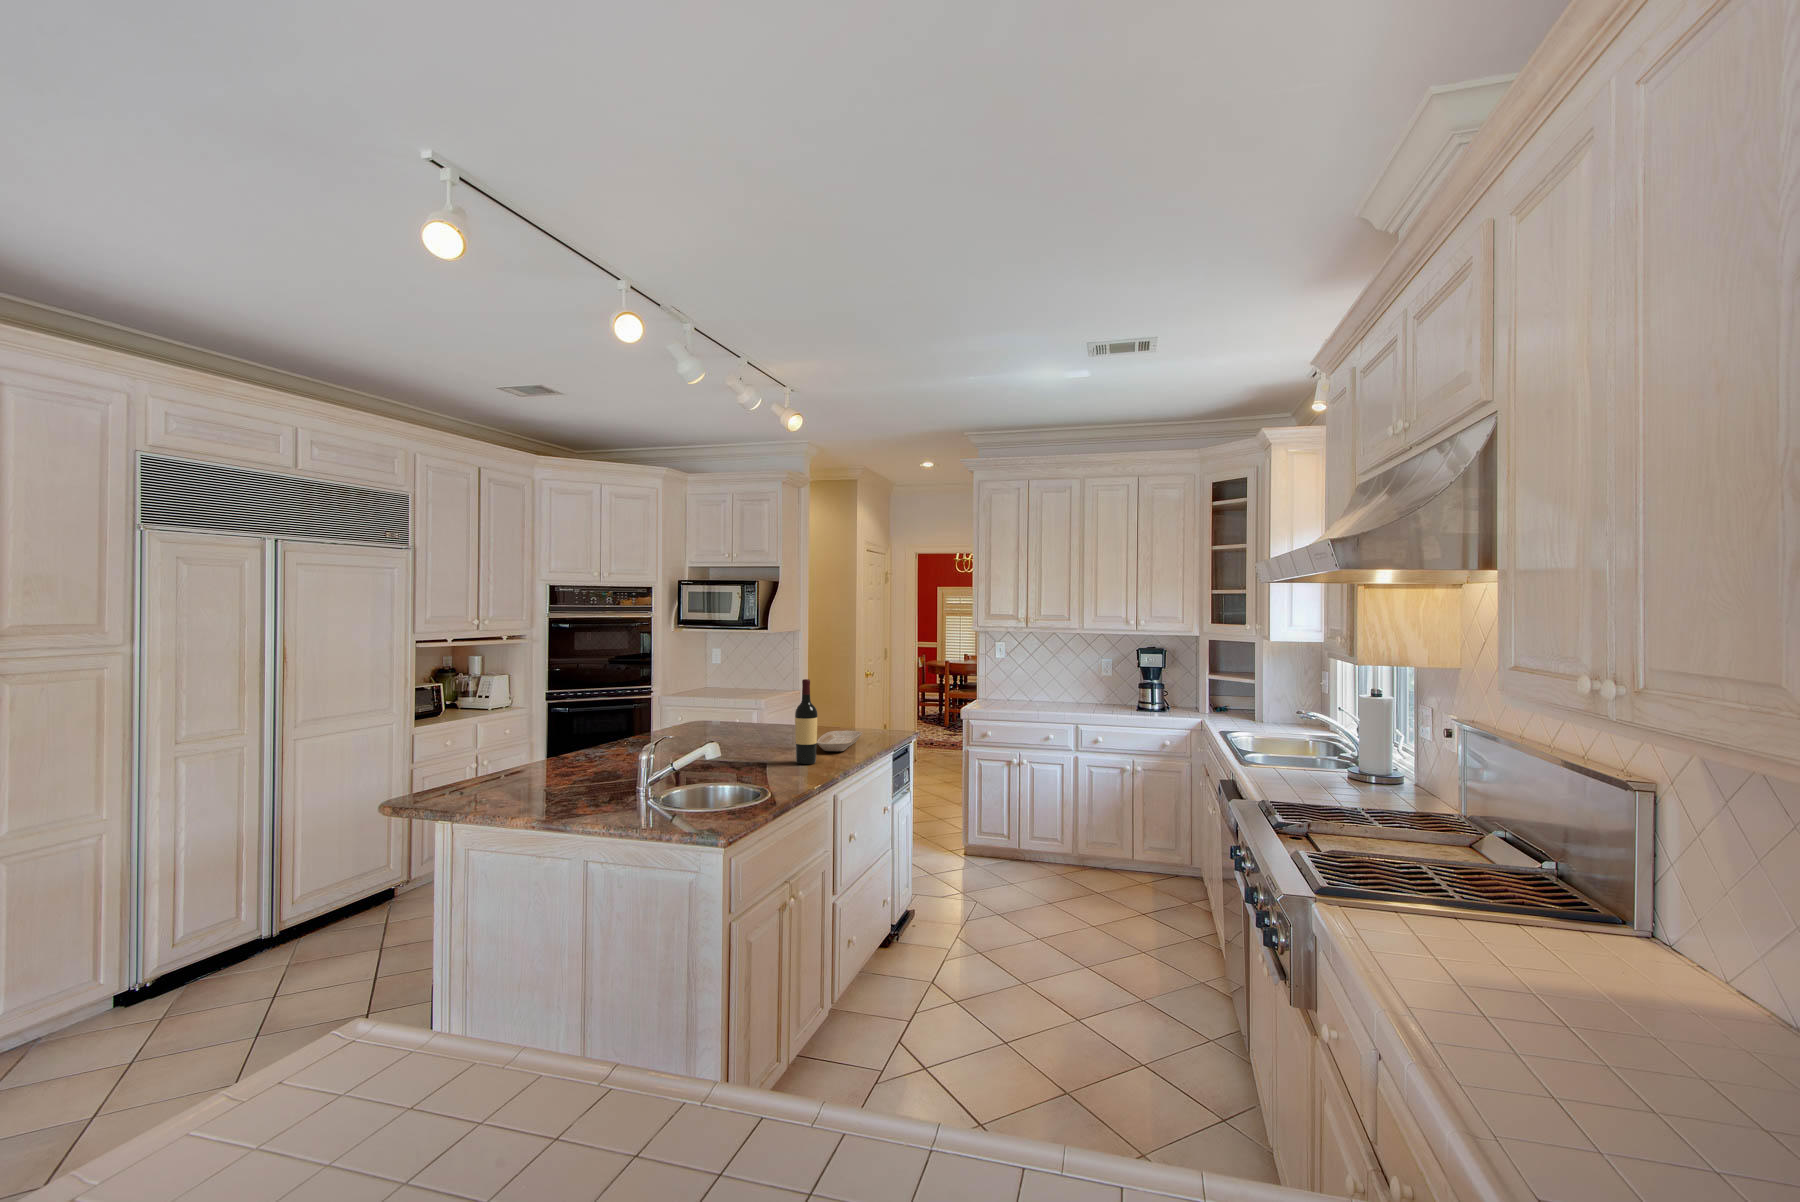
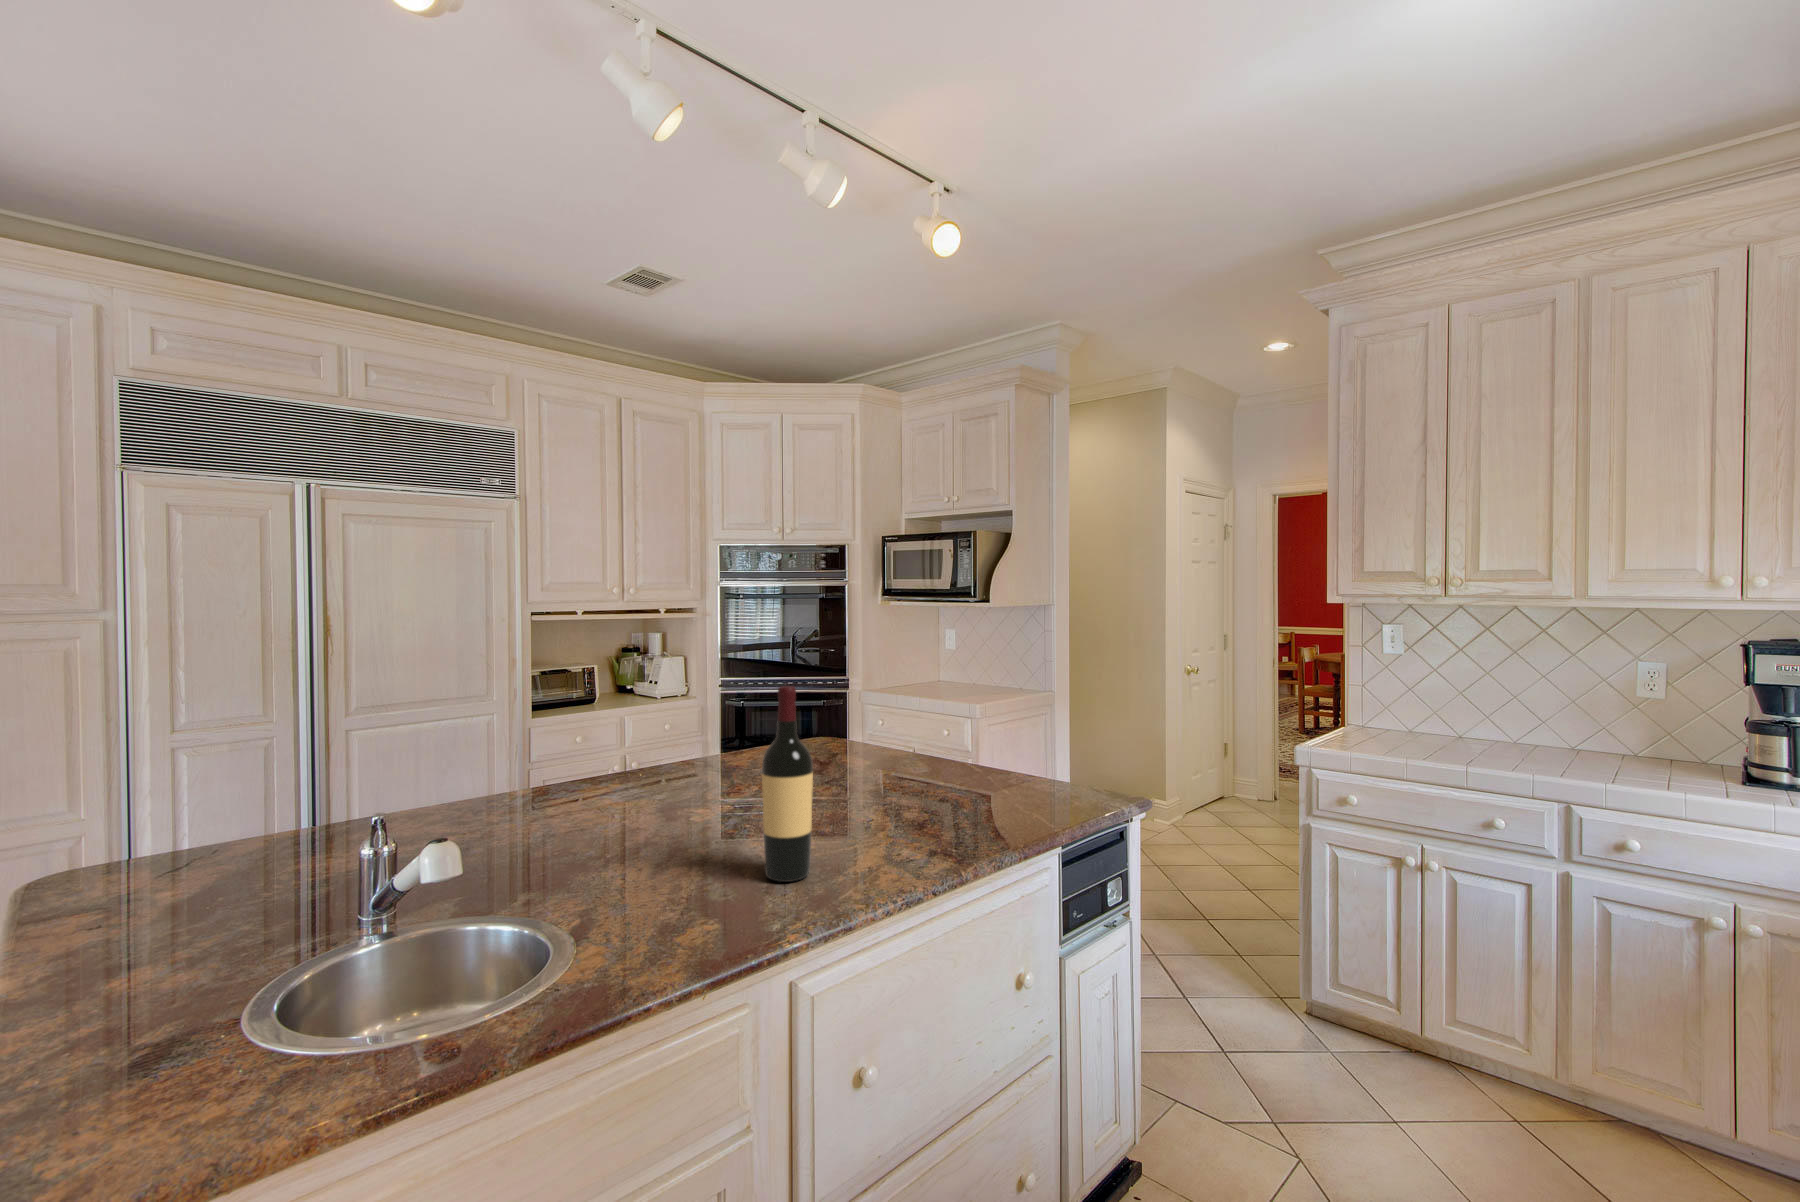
tray: present [817,730,862,751] -> none [852,790,990,848]

